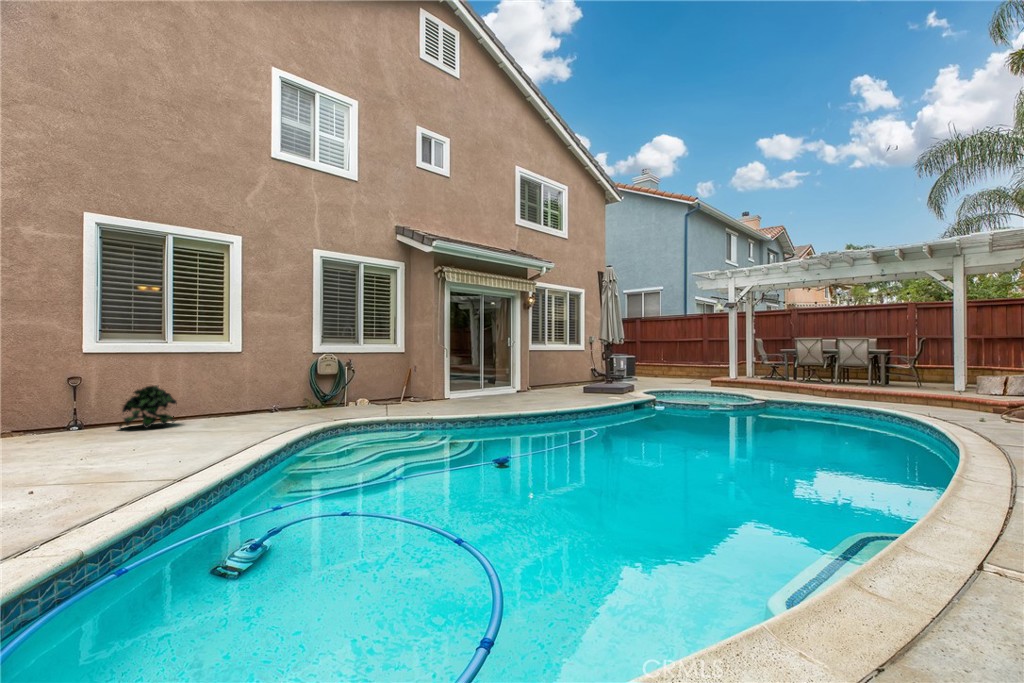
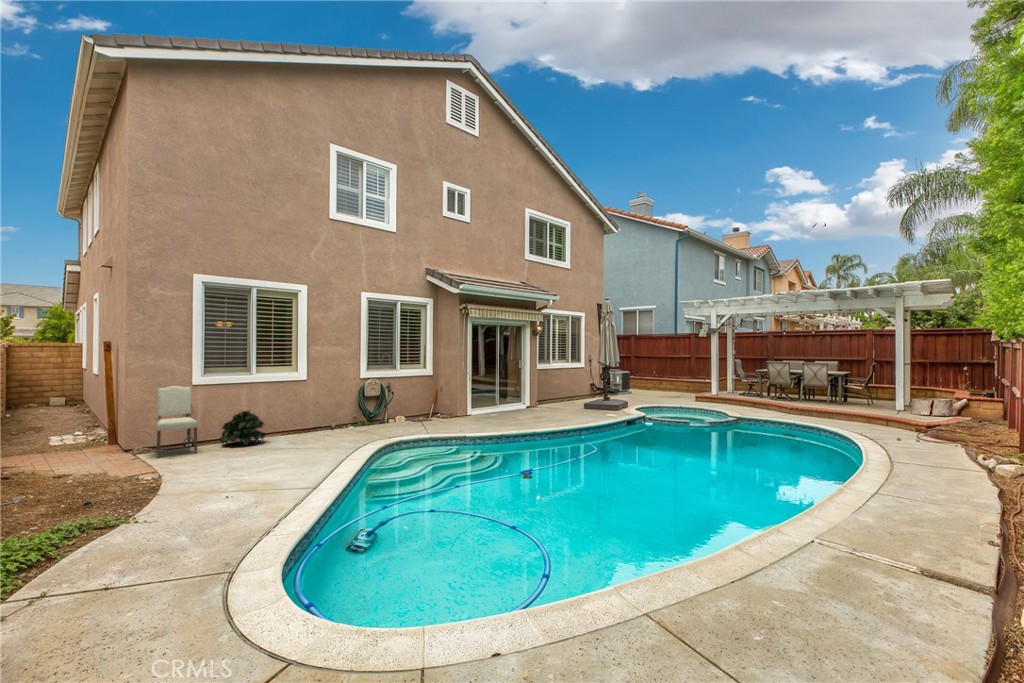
chair: none [16,352,78,442] -> present [157,386,198,458]

